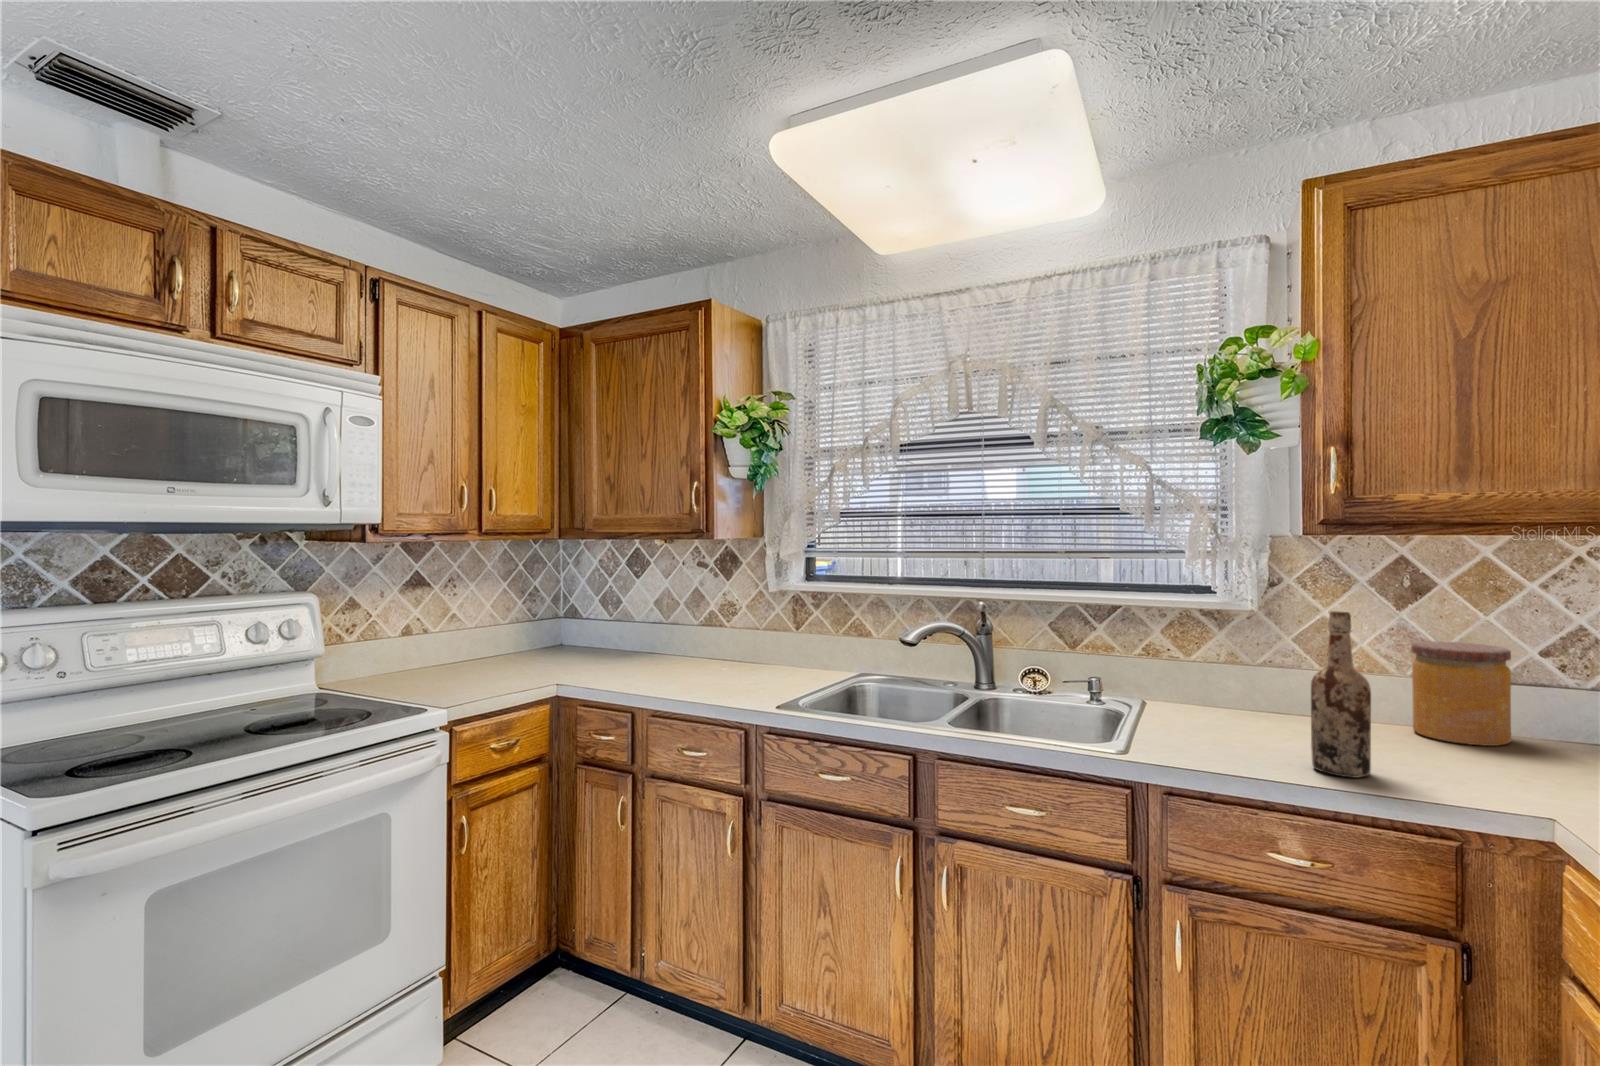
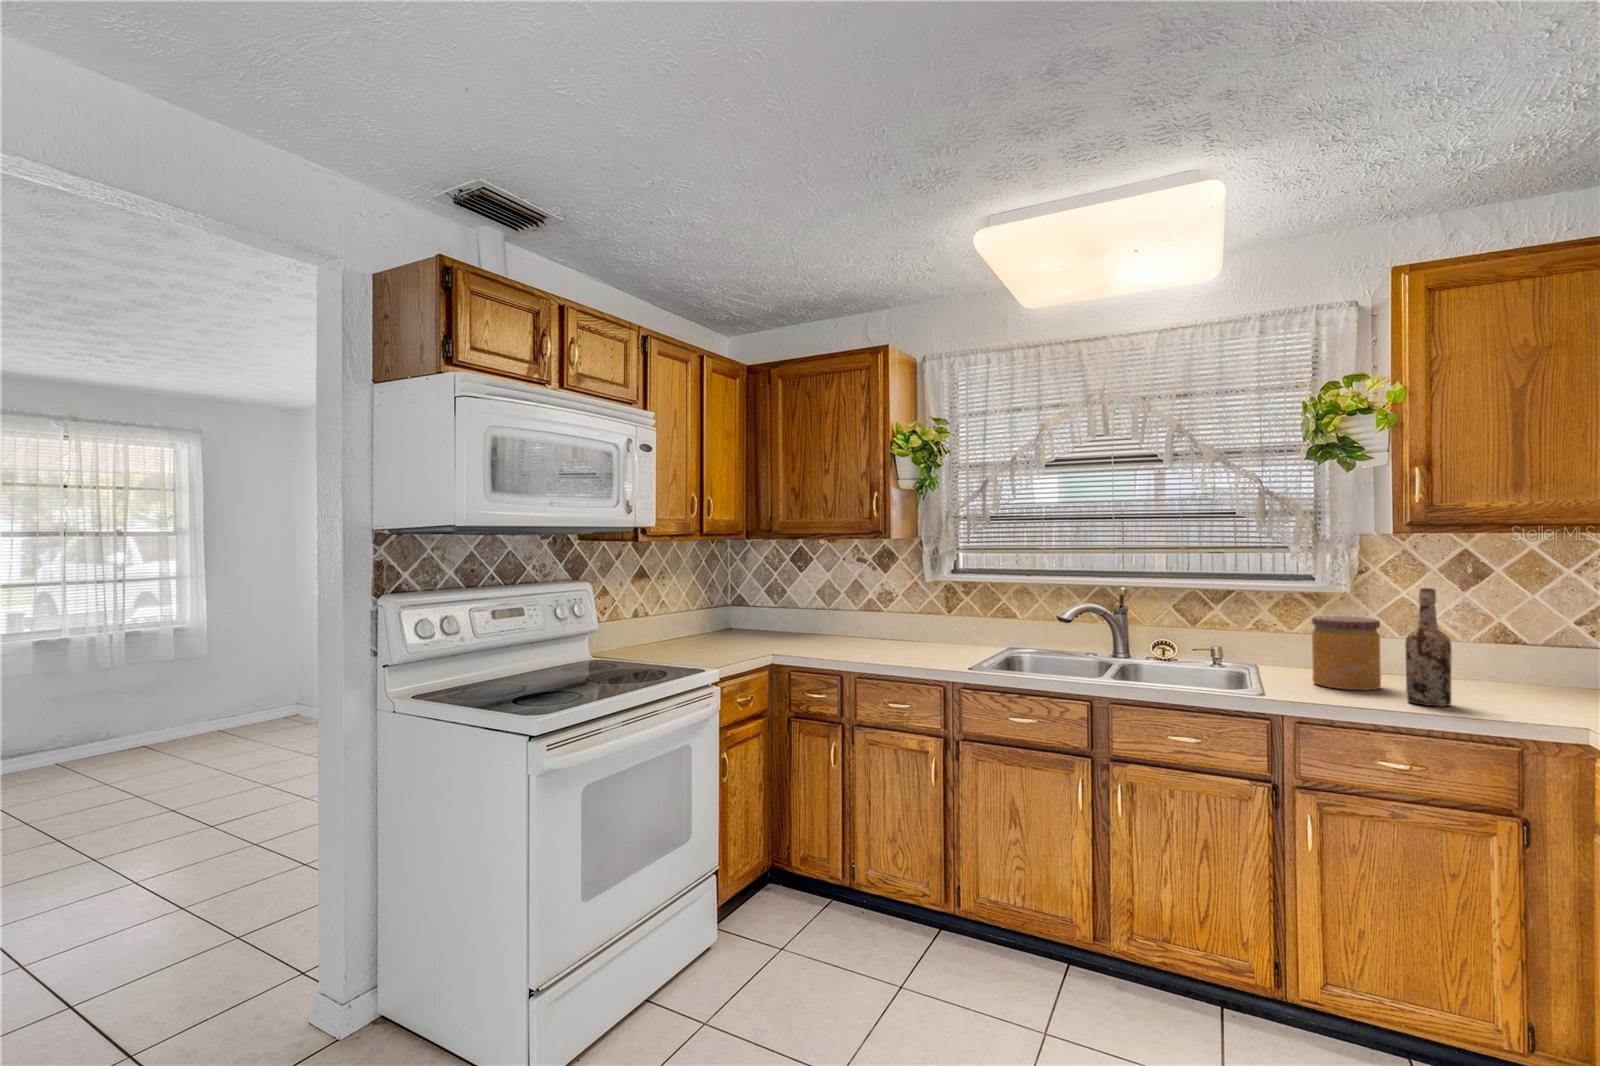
jar: present [1412,641,1511,746] -> present [1312,616,1381,690]

